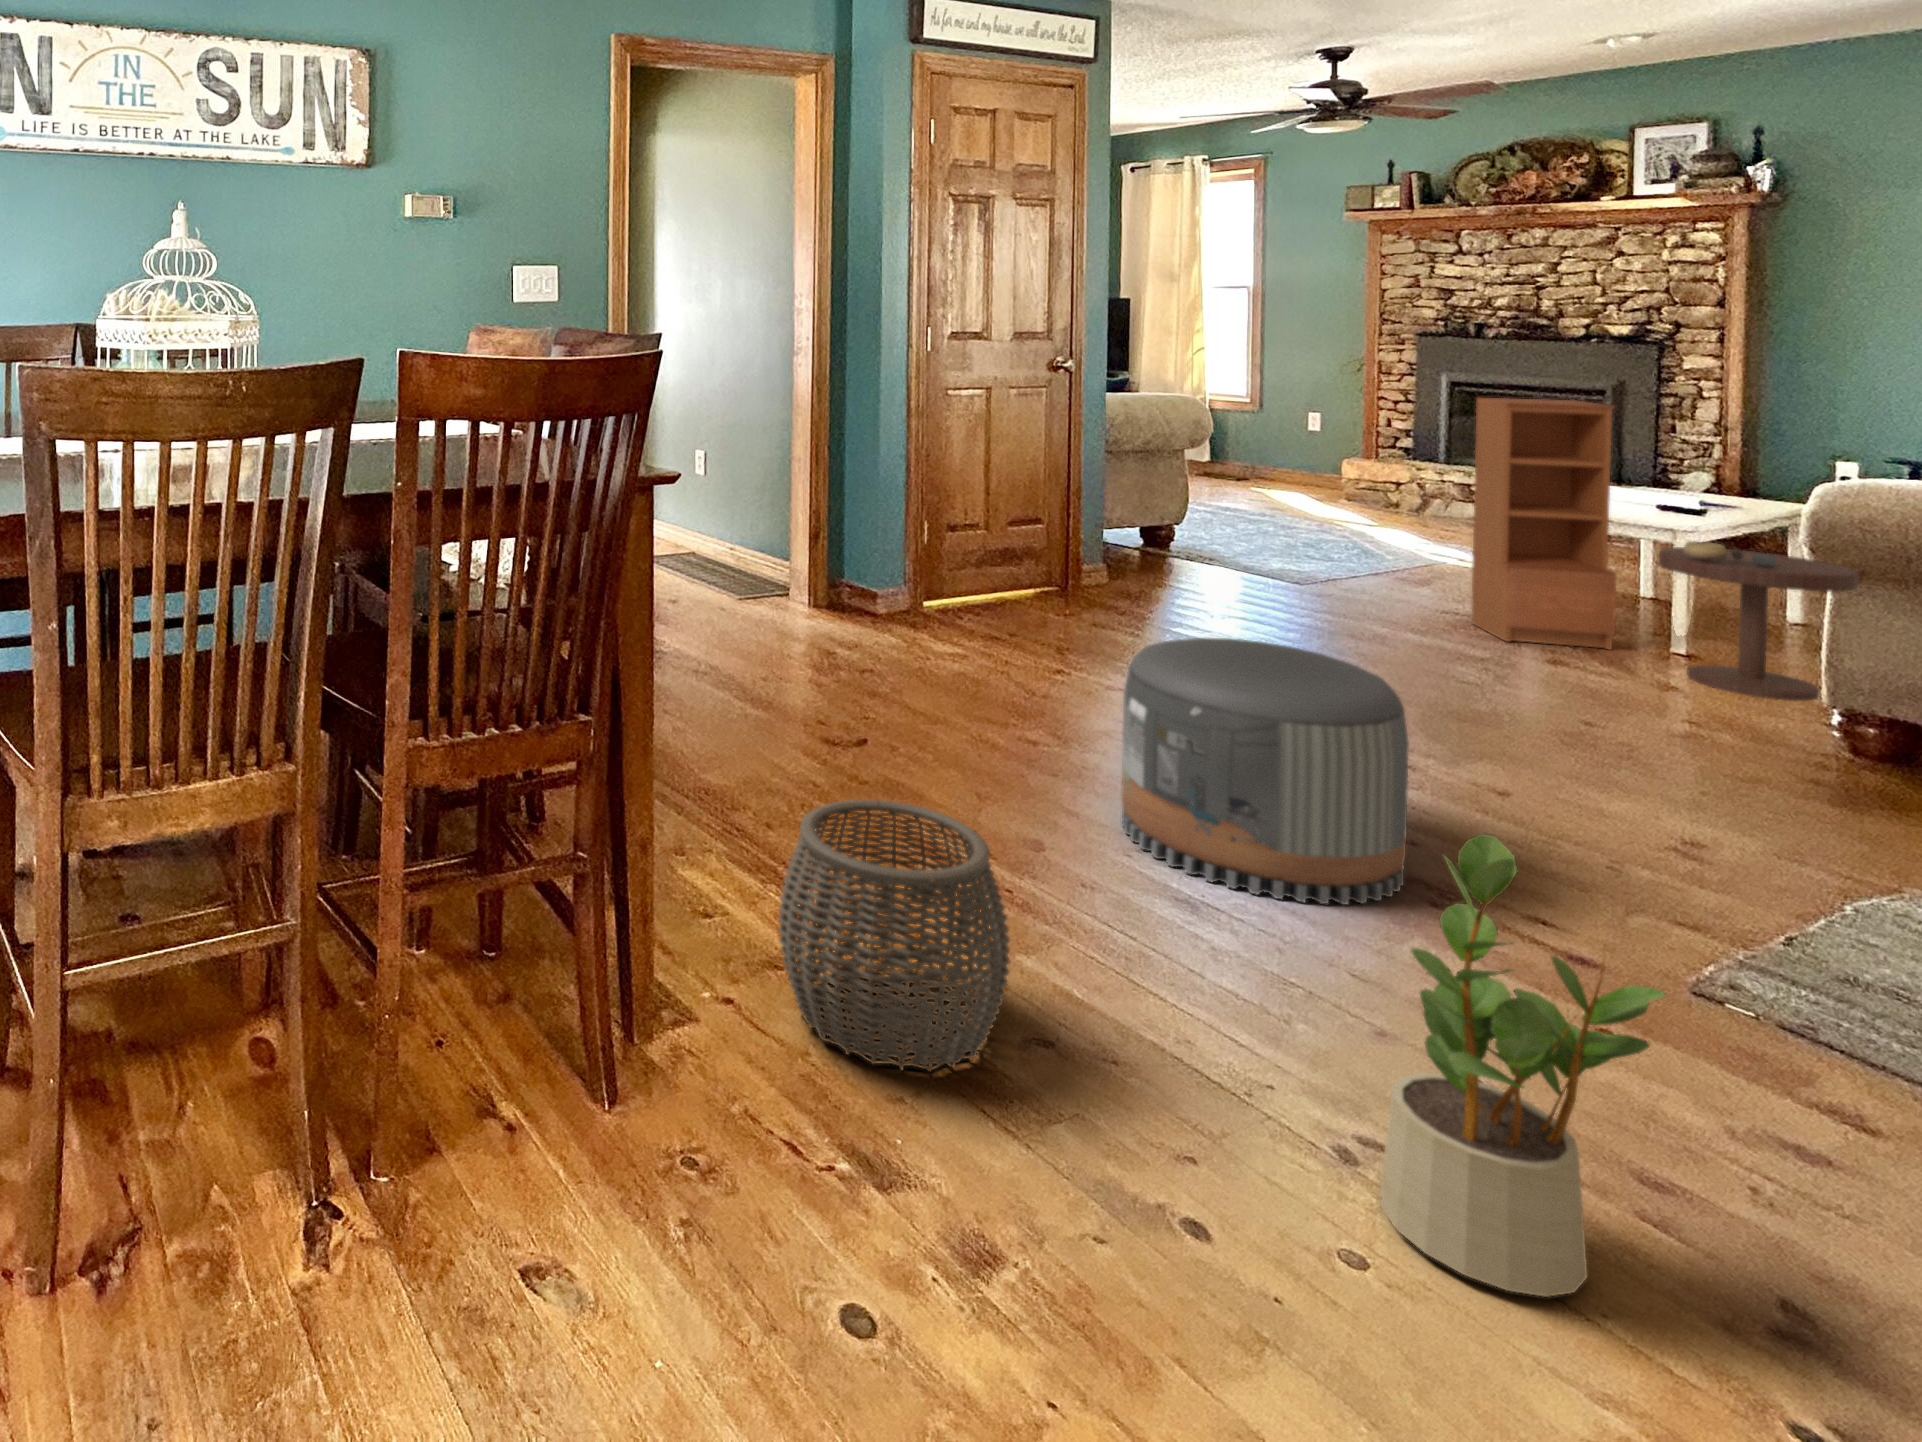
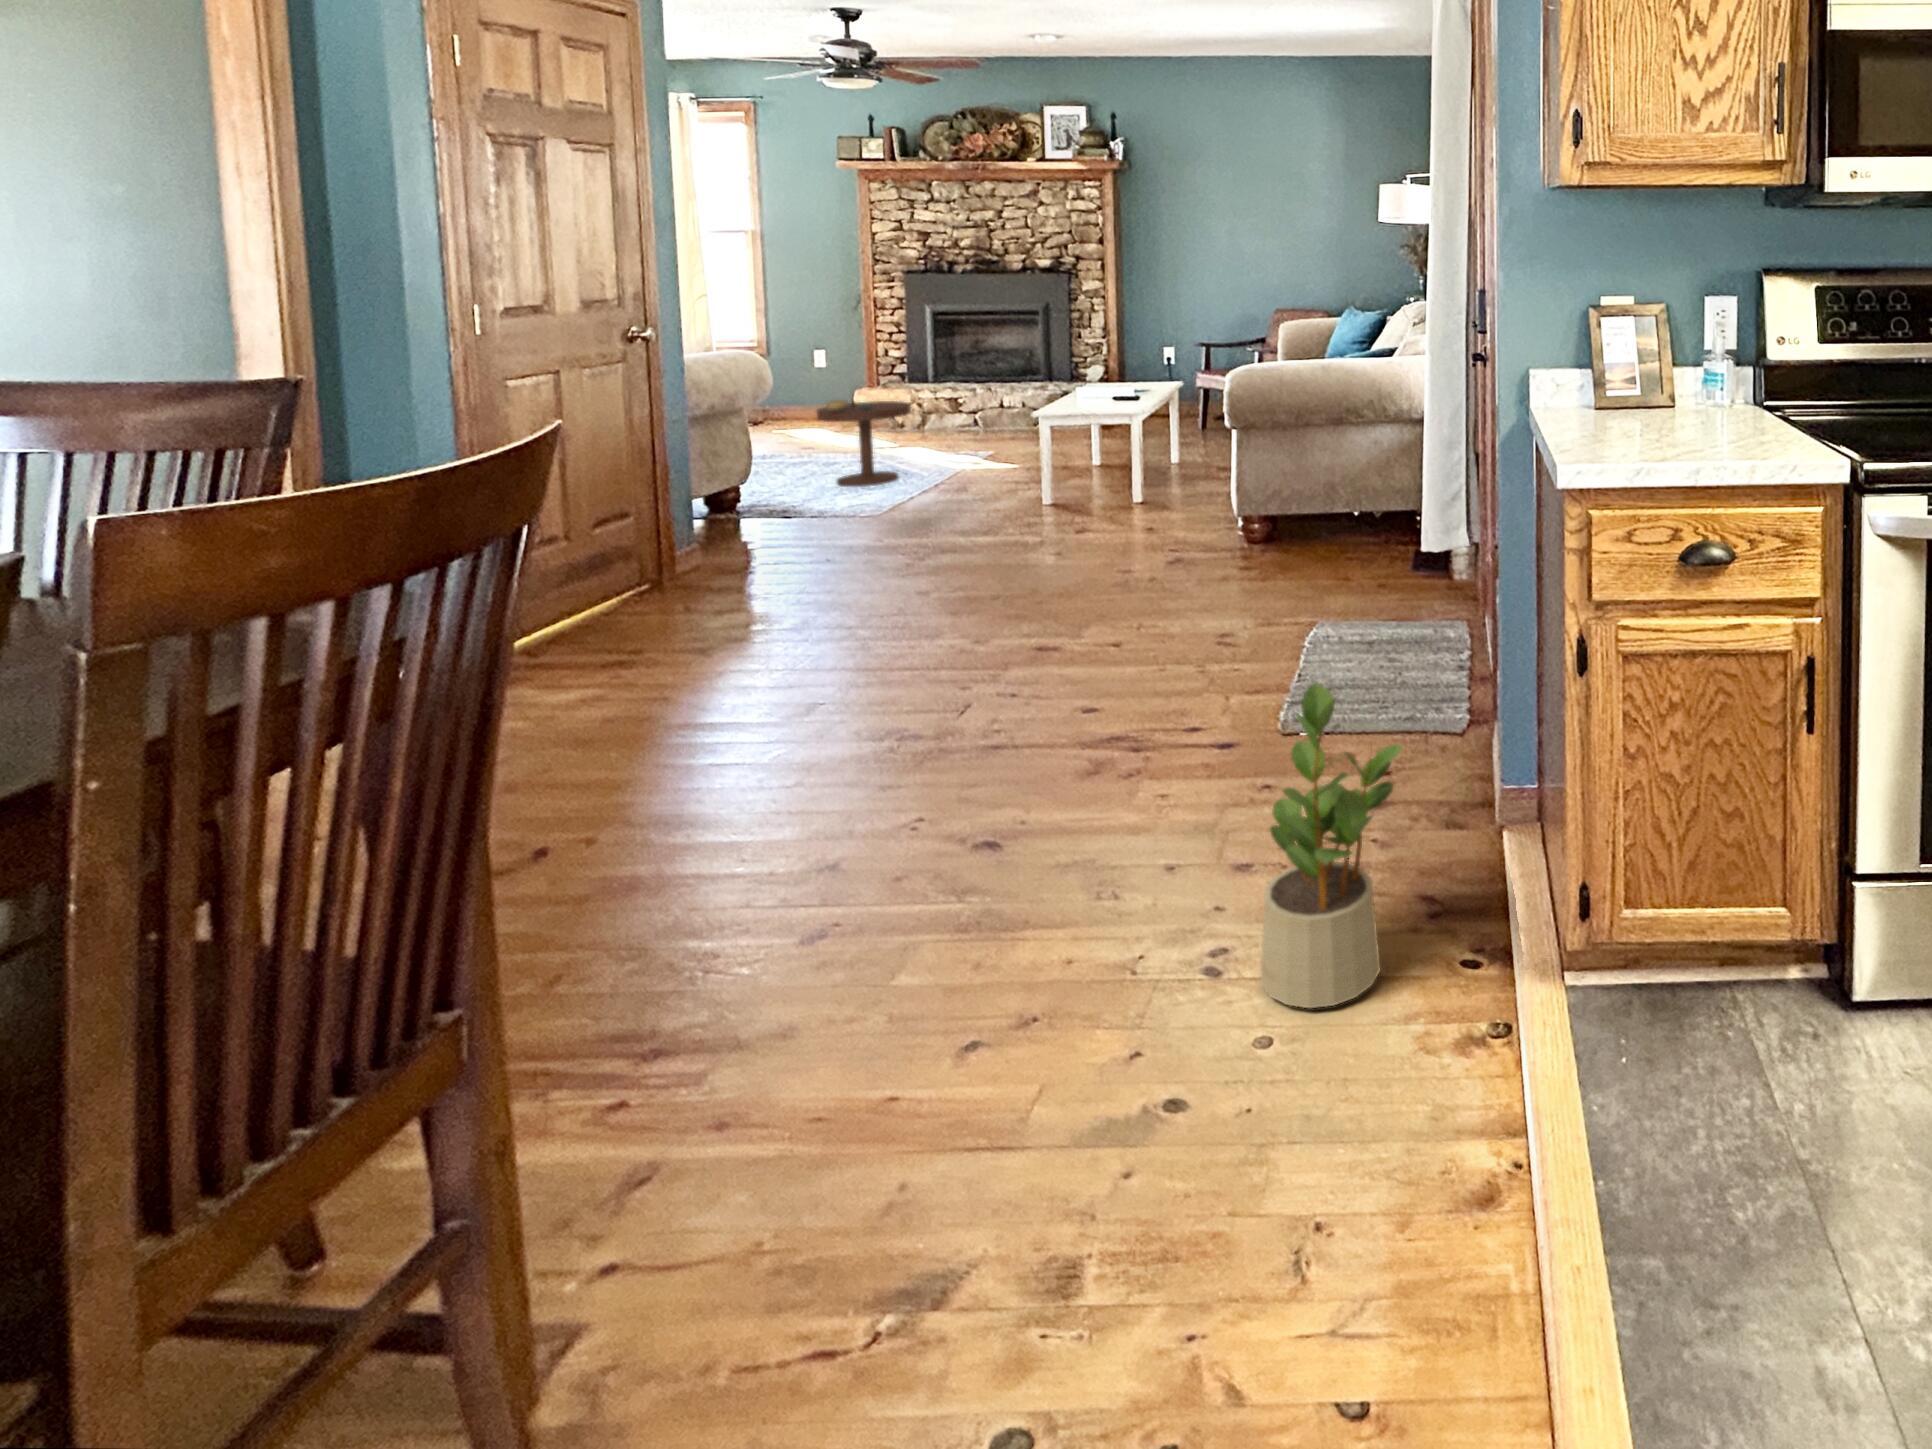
bookcase: present [1472,398,1616,649] -> none [1010,324,1113,523]
side table: present [1659,541,1859,701] -> present [817,400,911,487]
pouf: present [1121,638,1409,905] -> none [880,579,1119,817]
woven basket: present [778,800,1010,1071] -> none [660,875,955,1211]

